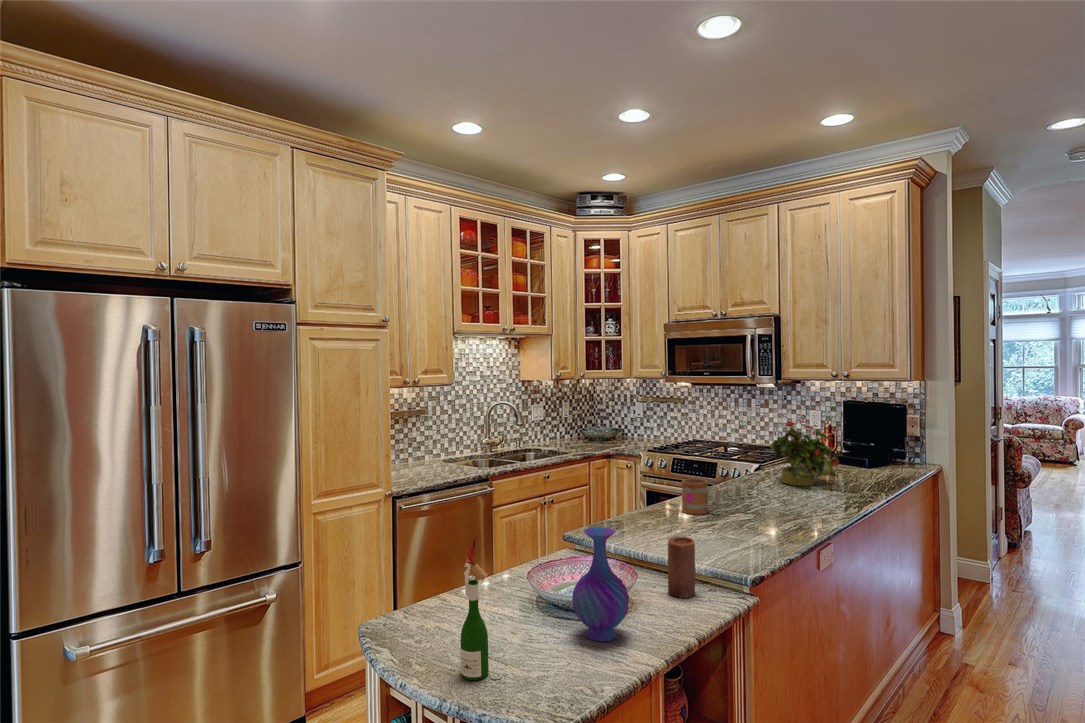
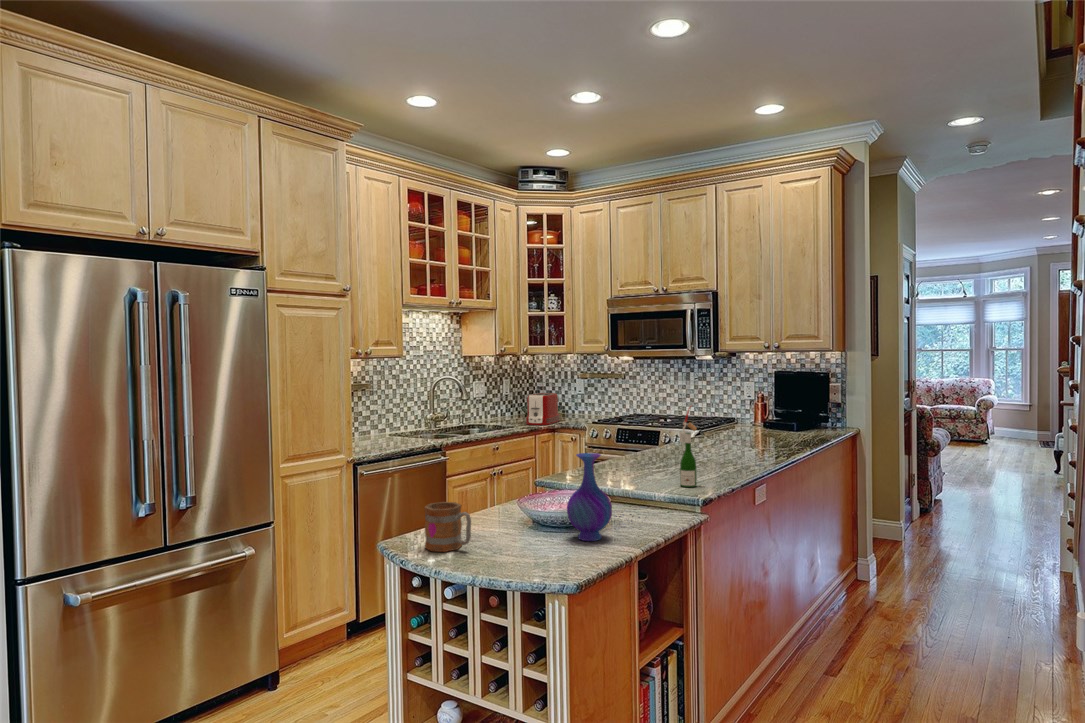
toaster: none [581,418,617,451] -> present [526,393,560,425]
potted plant: present [770,420,839,486] -> none [709,384,770,445]
mug: present [682,478,719,515] -> present [424,502,471,552]
wine bottle: present [460,534,501,680] -> present [680,406,705,487]
candle: present [668,536,695,598] -> none [636,468,658,517]

